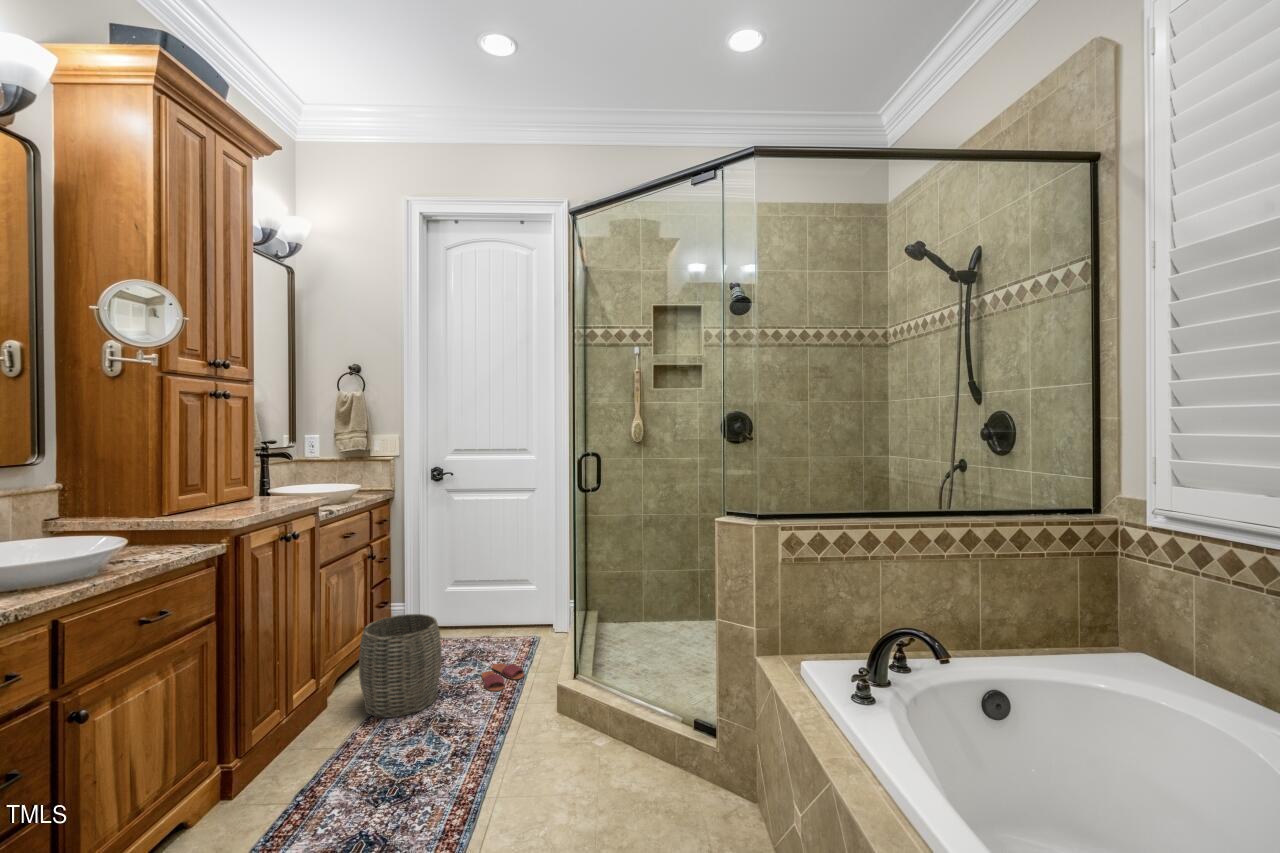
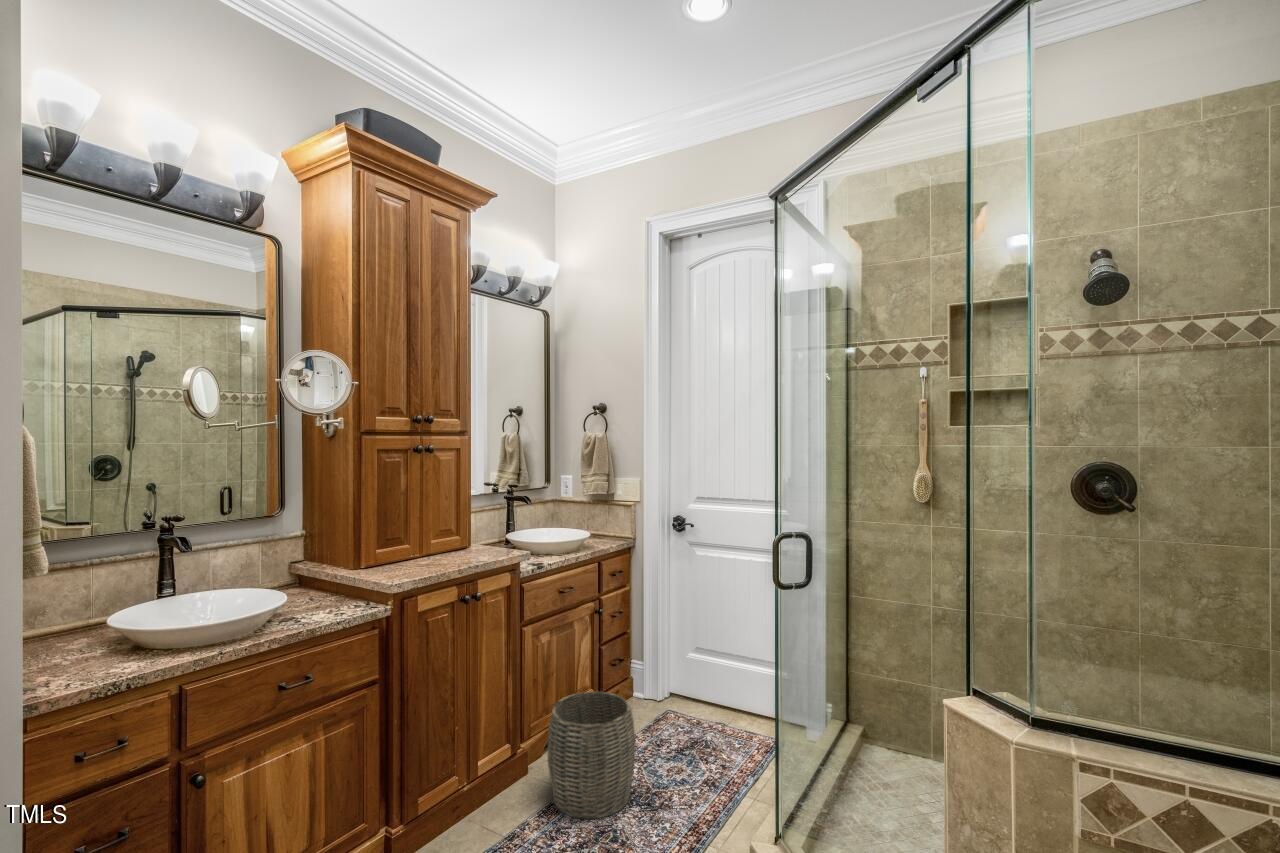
slippers: present [481,663,524,691] -> none [683,775,738,821]

